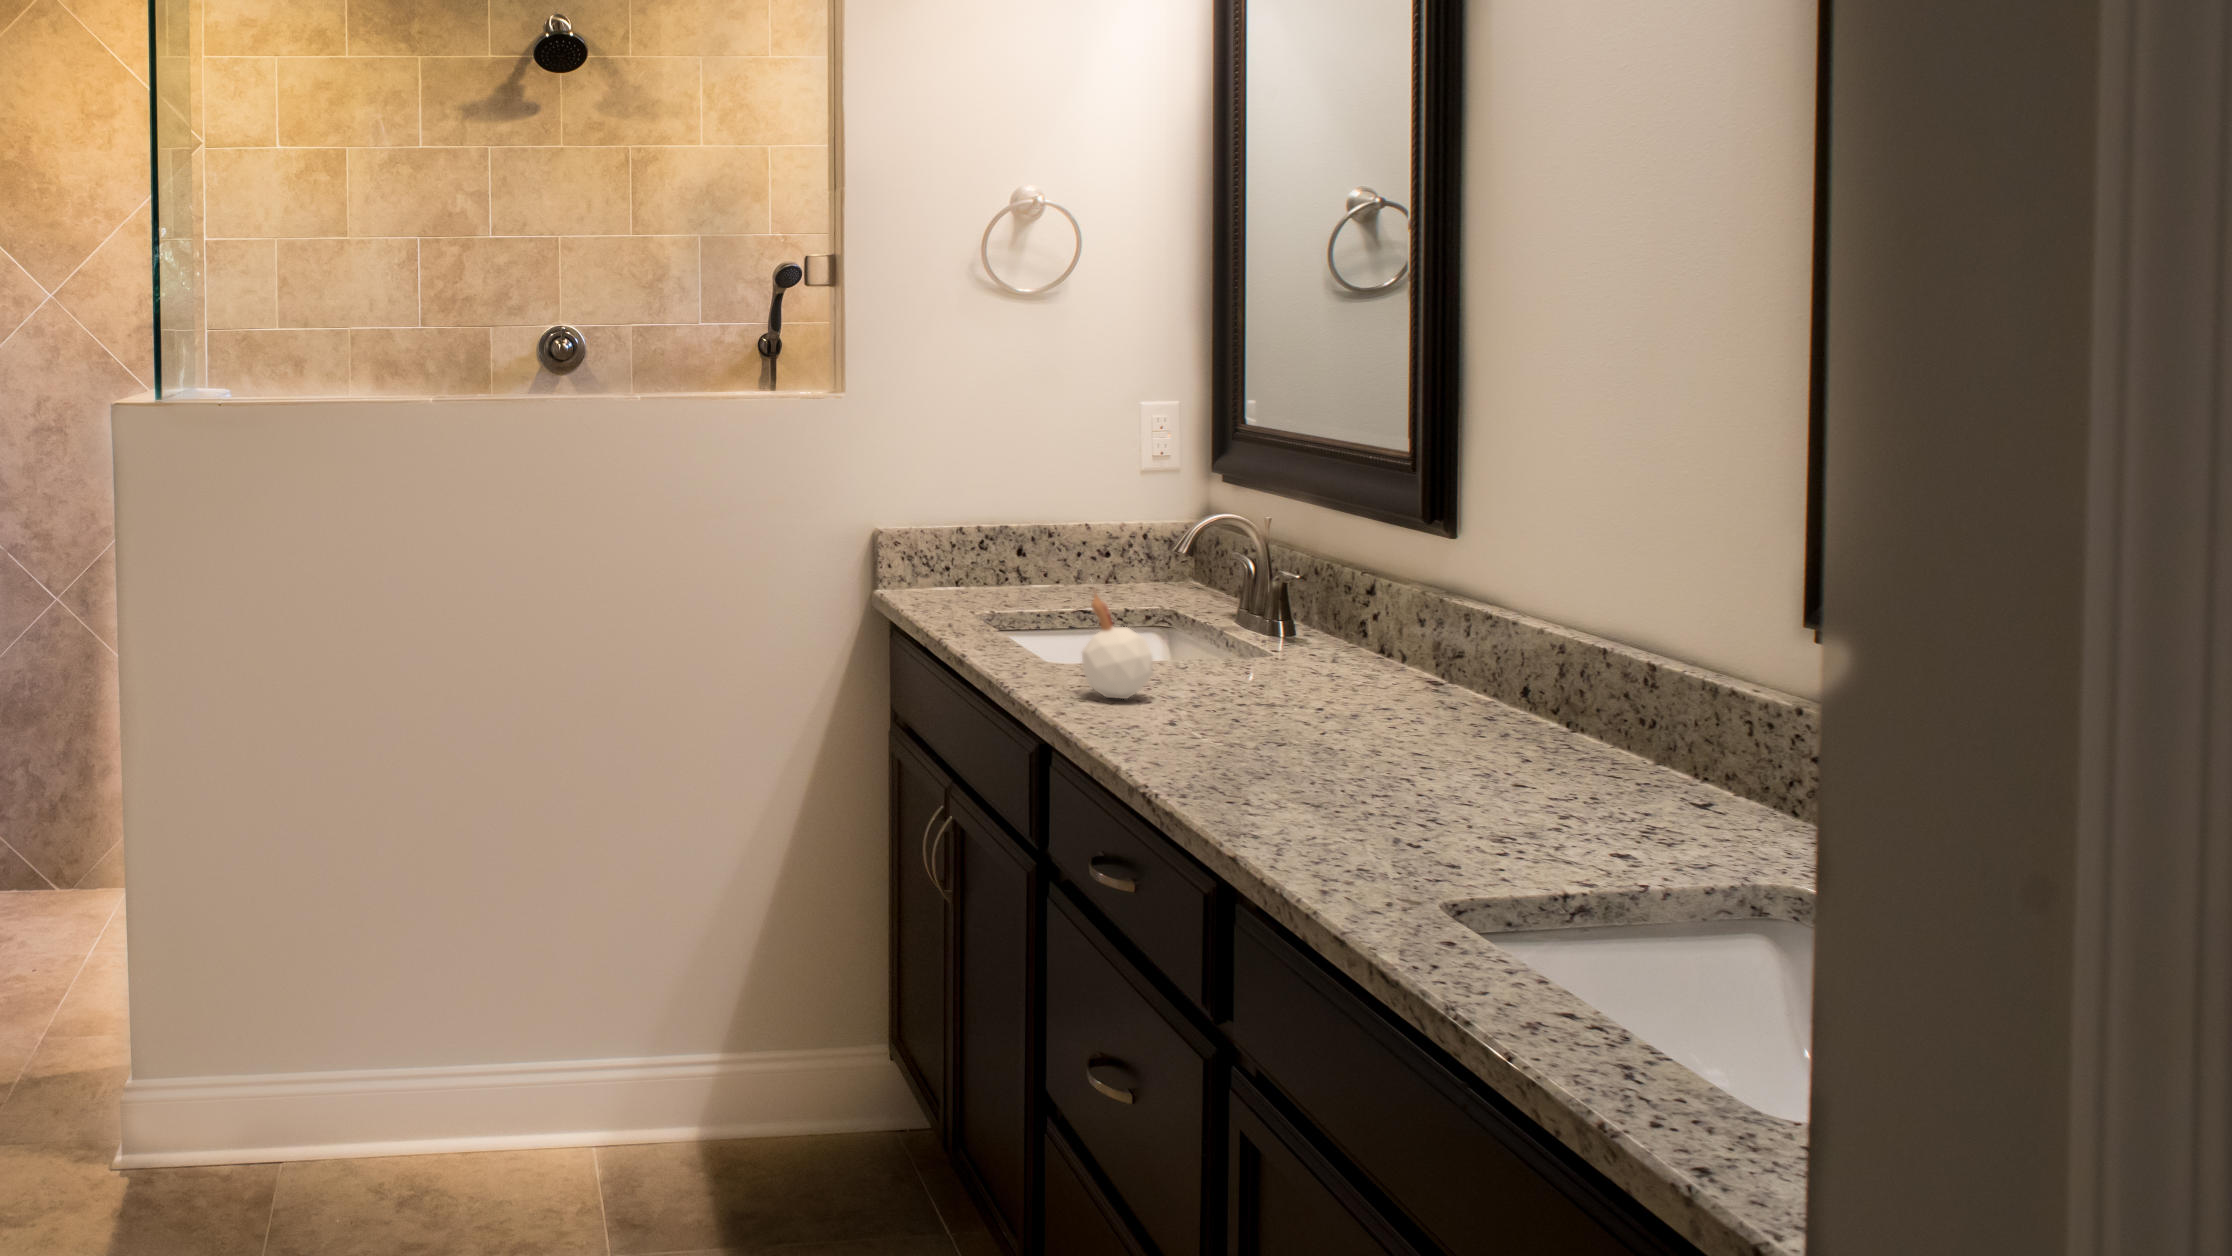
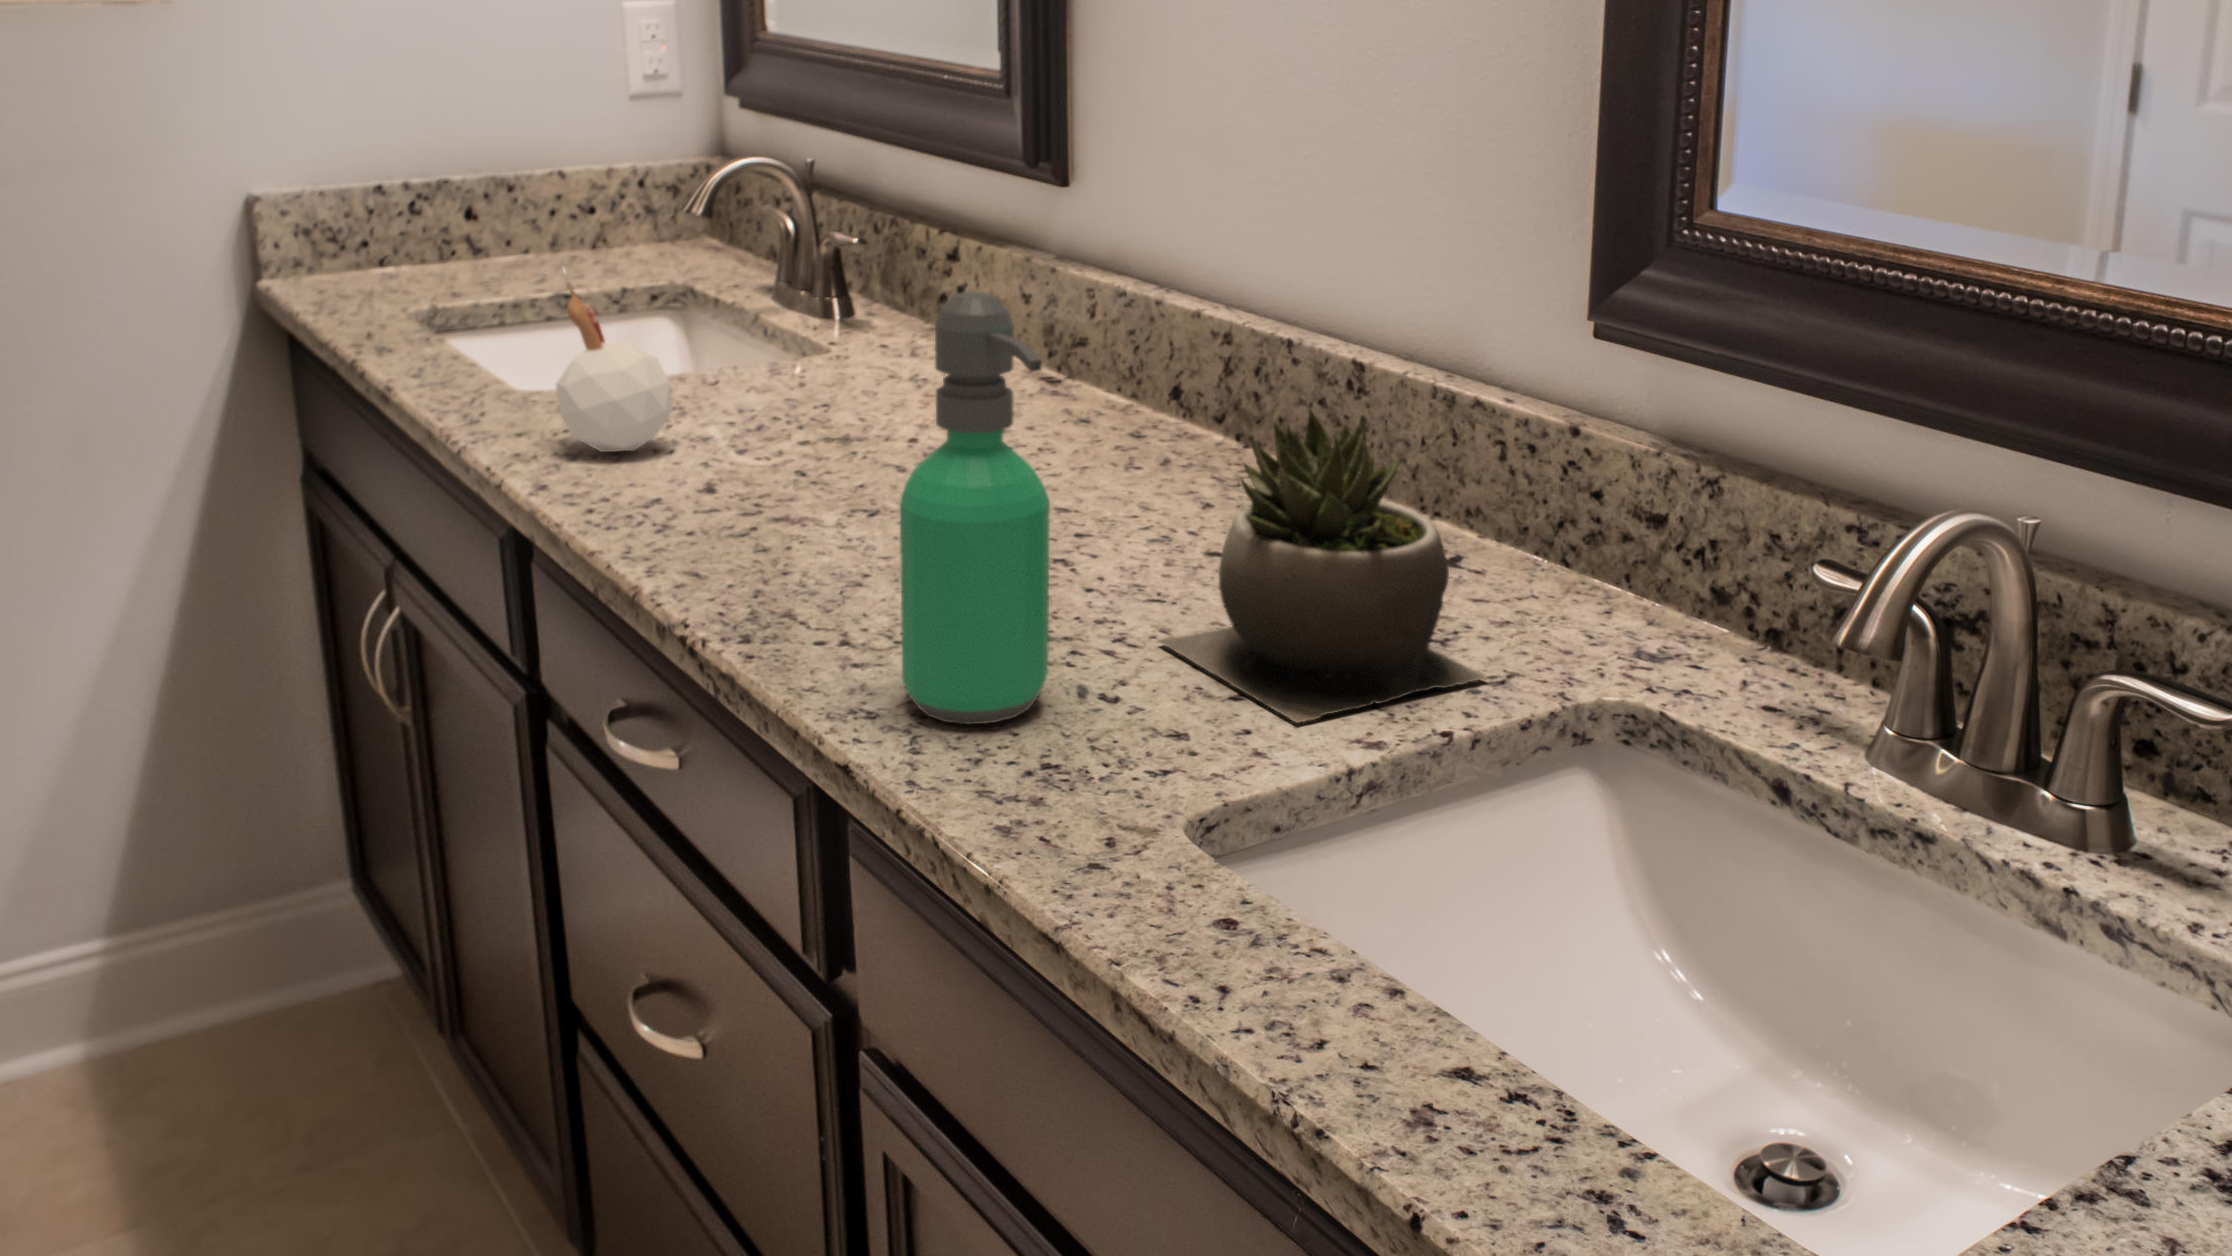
soap dispenser: none [1273,577,1369,845] -> present [900,292,1050,724]
succulent plant: none [1454,666,1698,870] -> present [1160,409,1486,723]

